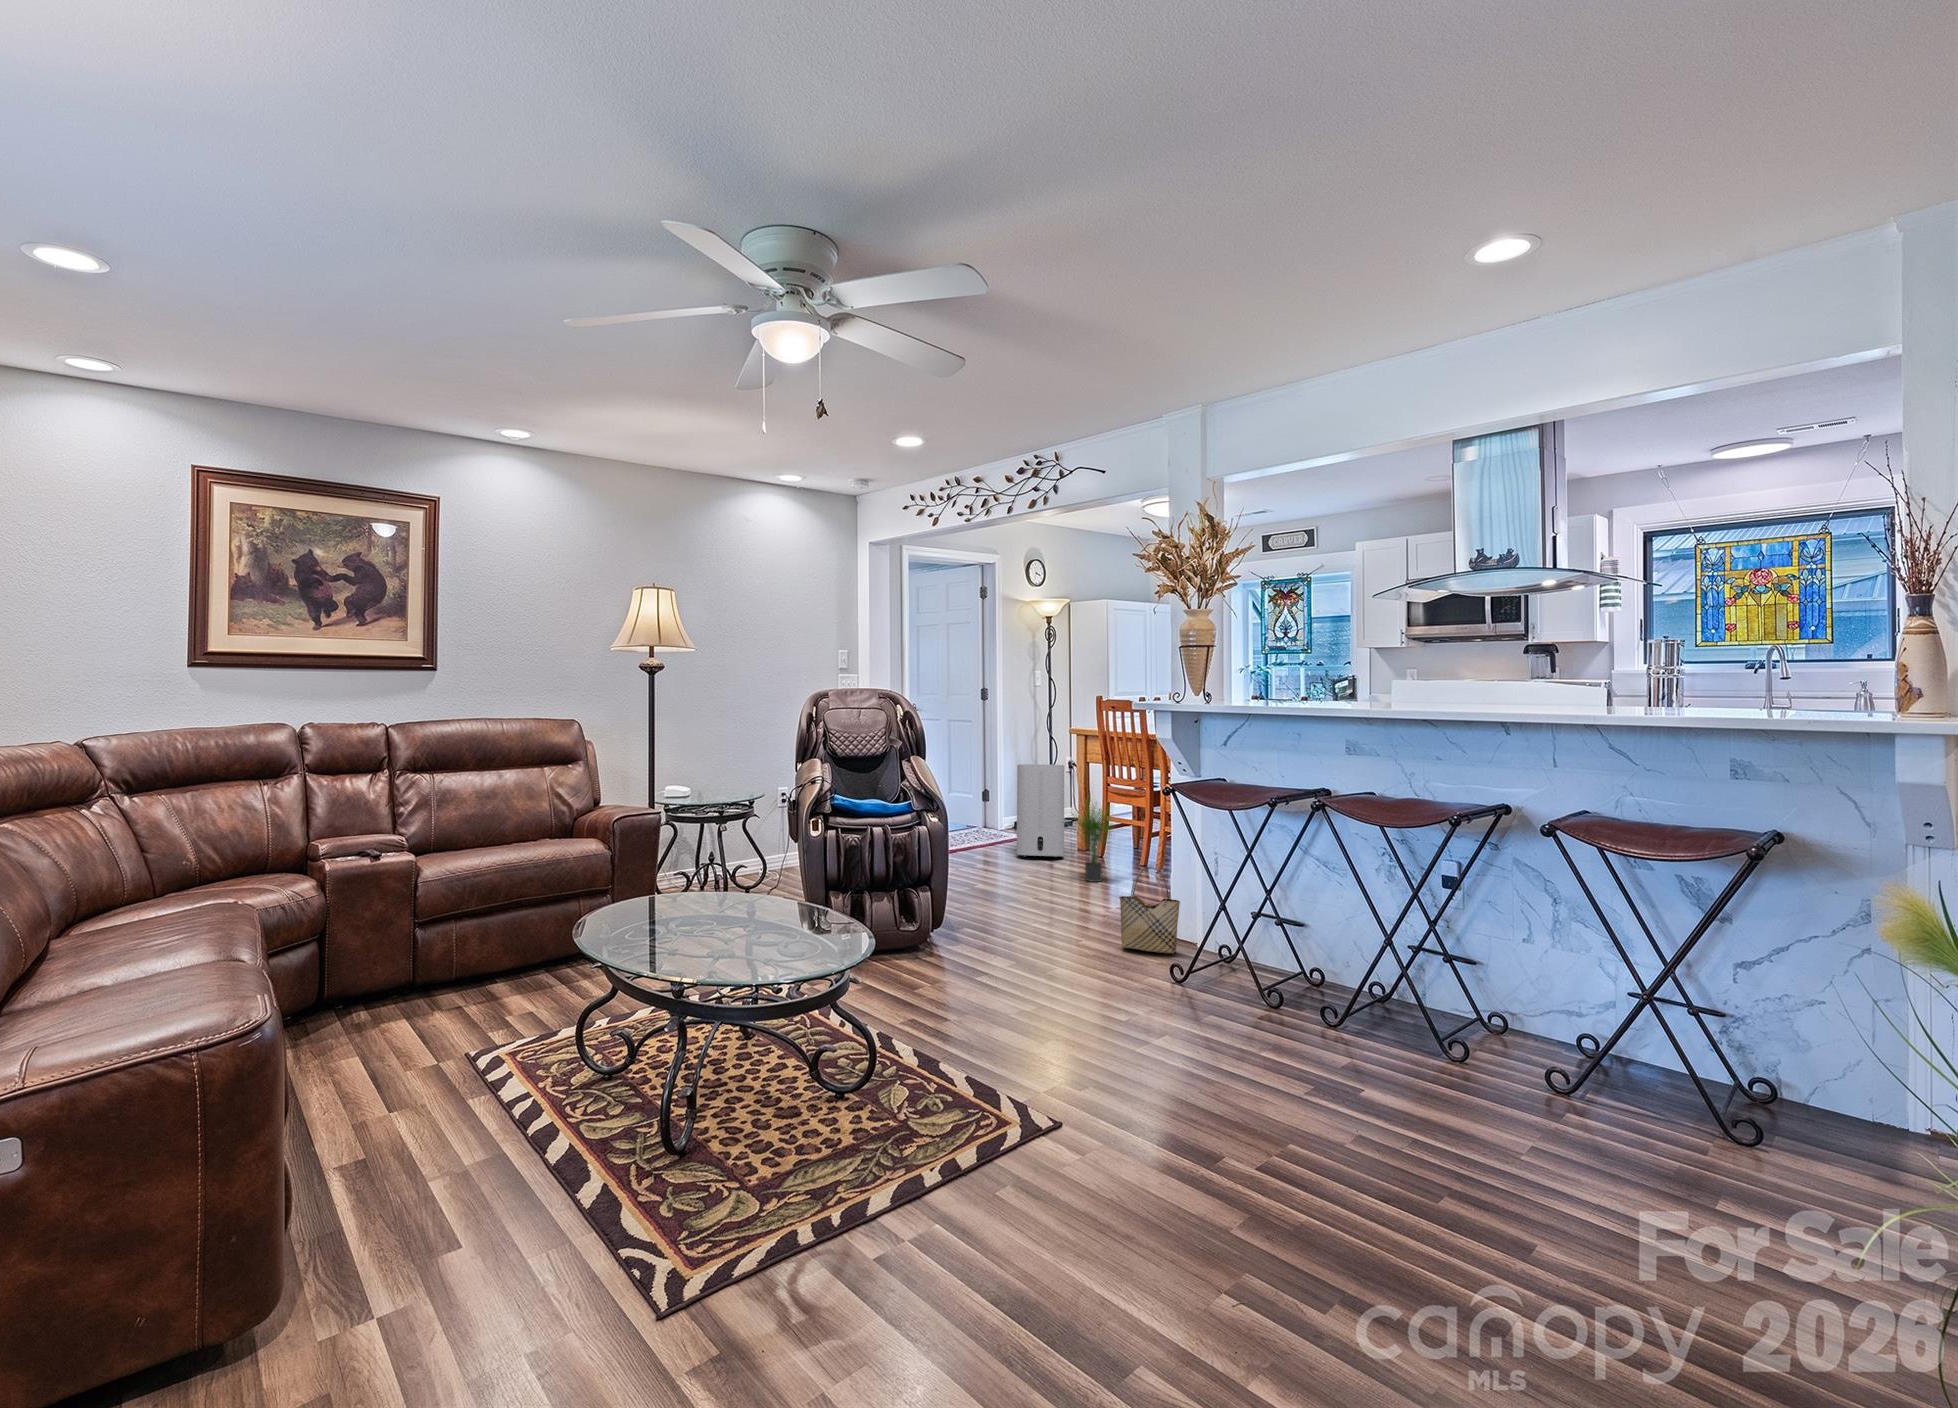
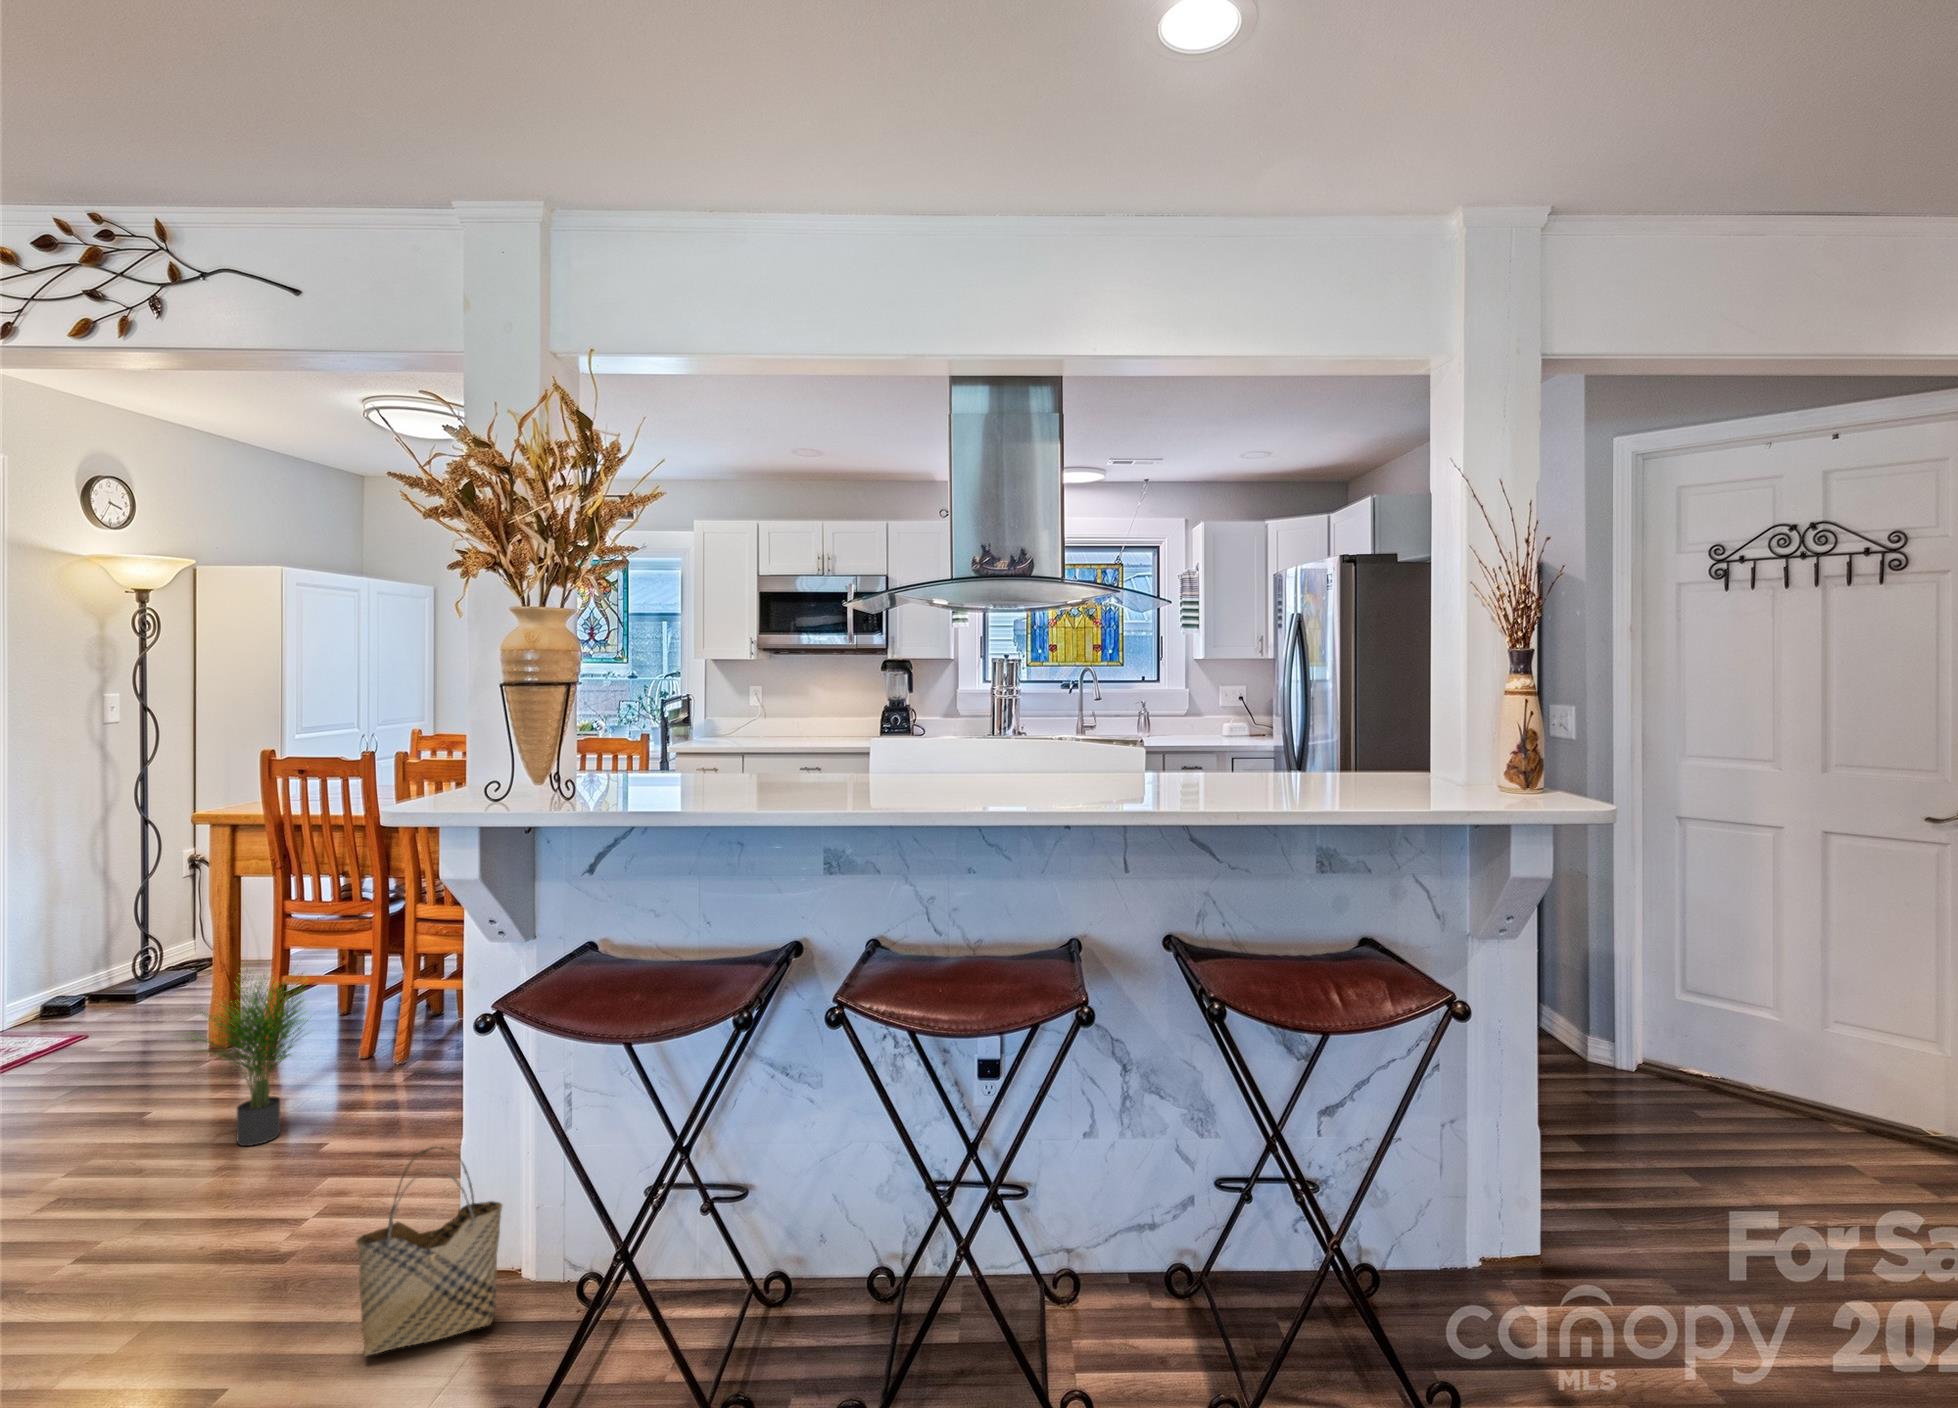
air purifier: present [1017,764,1064,858] -> none [41,897,177,1113]

